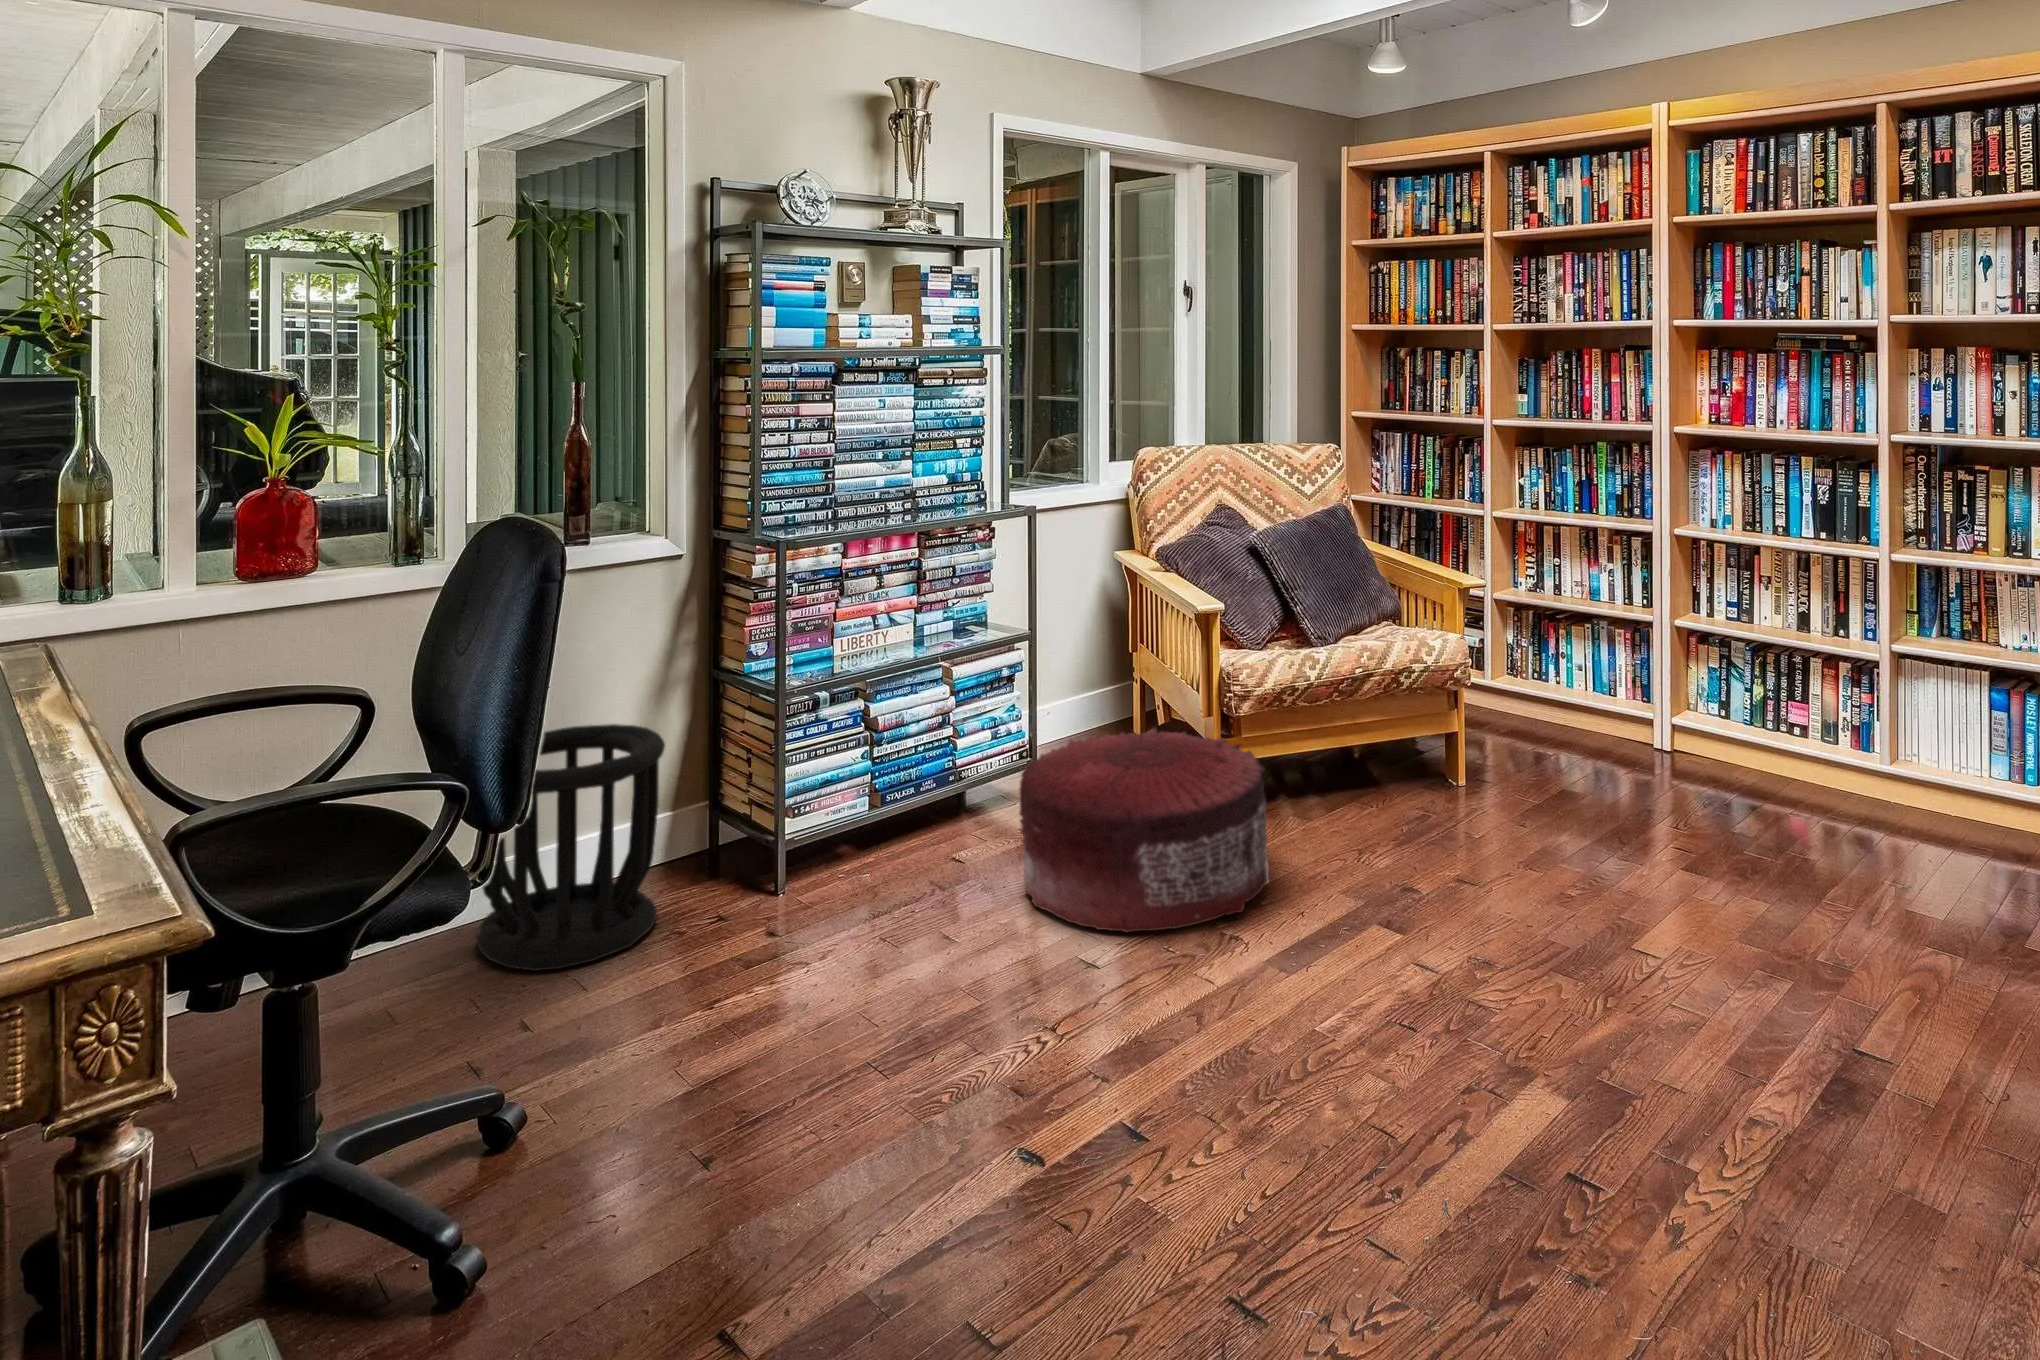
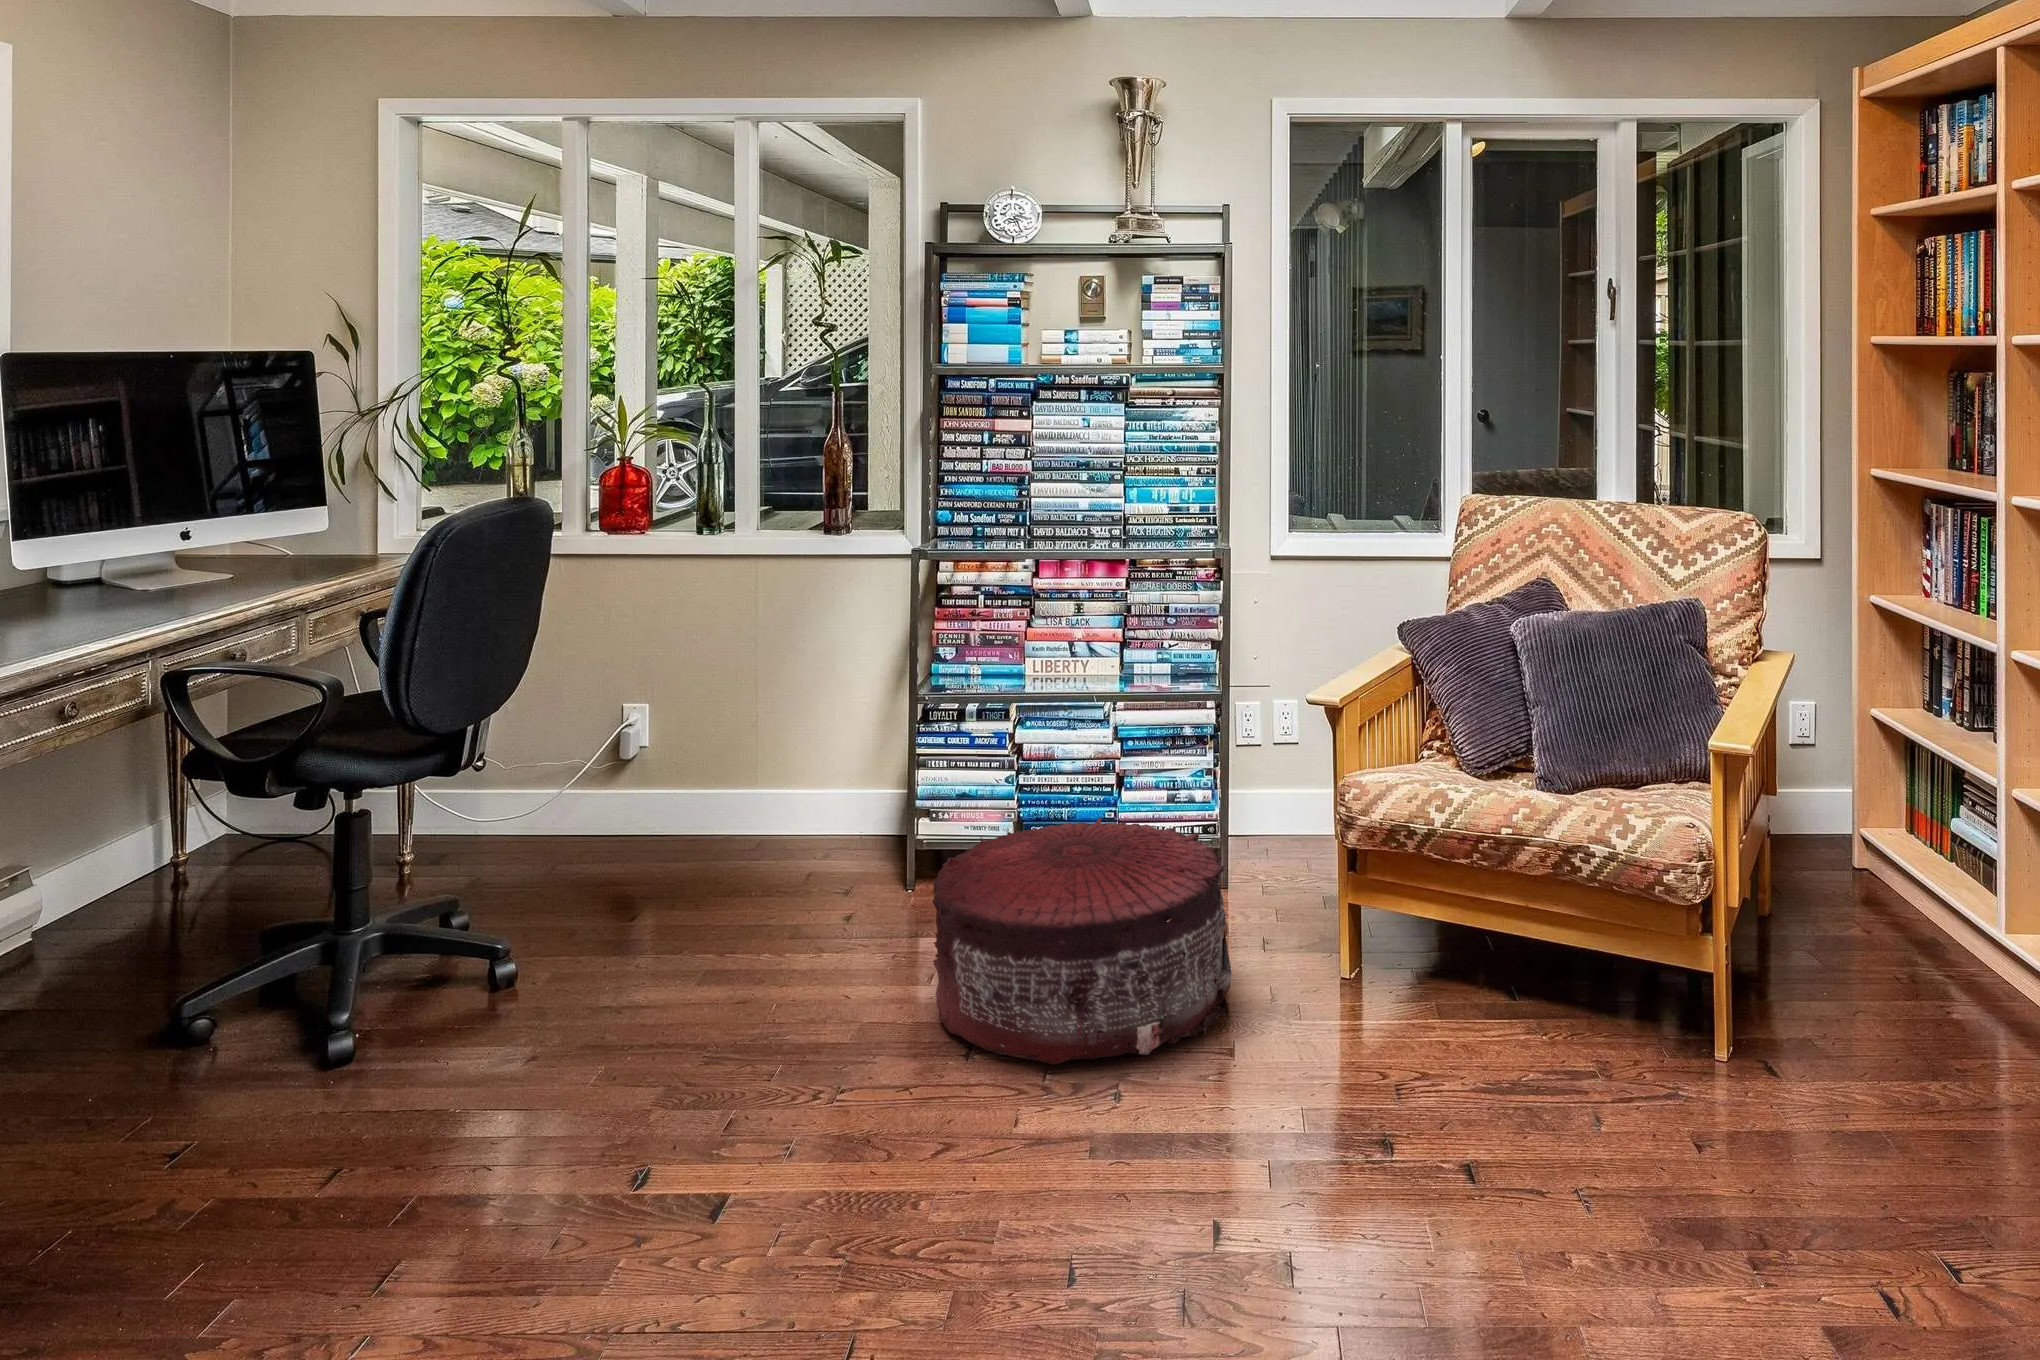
wastebasket: present [475,724,665,971] -> none [650,687,807,885]

